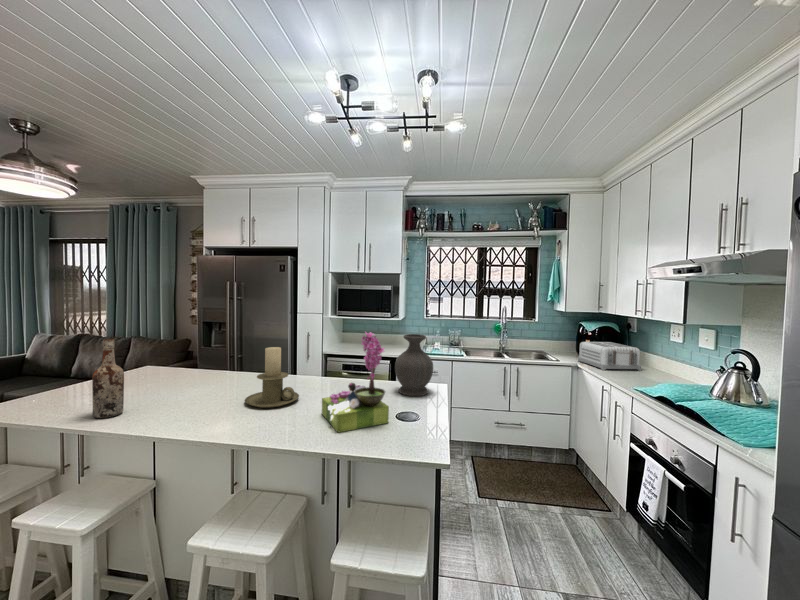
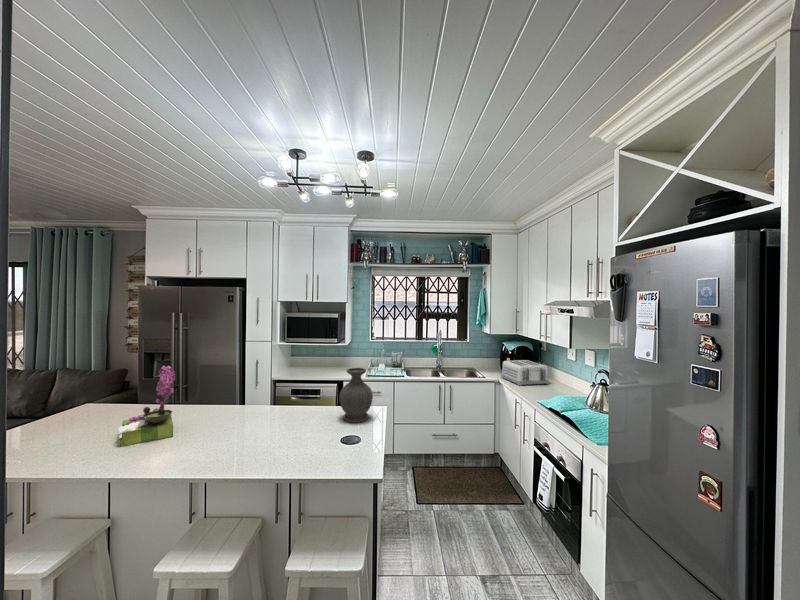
flower arrangement: present [322,332,389,433] -> present [119,366,175,447]
wine bottle: present [92,338,124,419] -> none [60,391,89,466]
candle holder: present [245,347,299,408] -> none [204,388,254,443]

